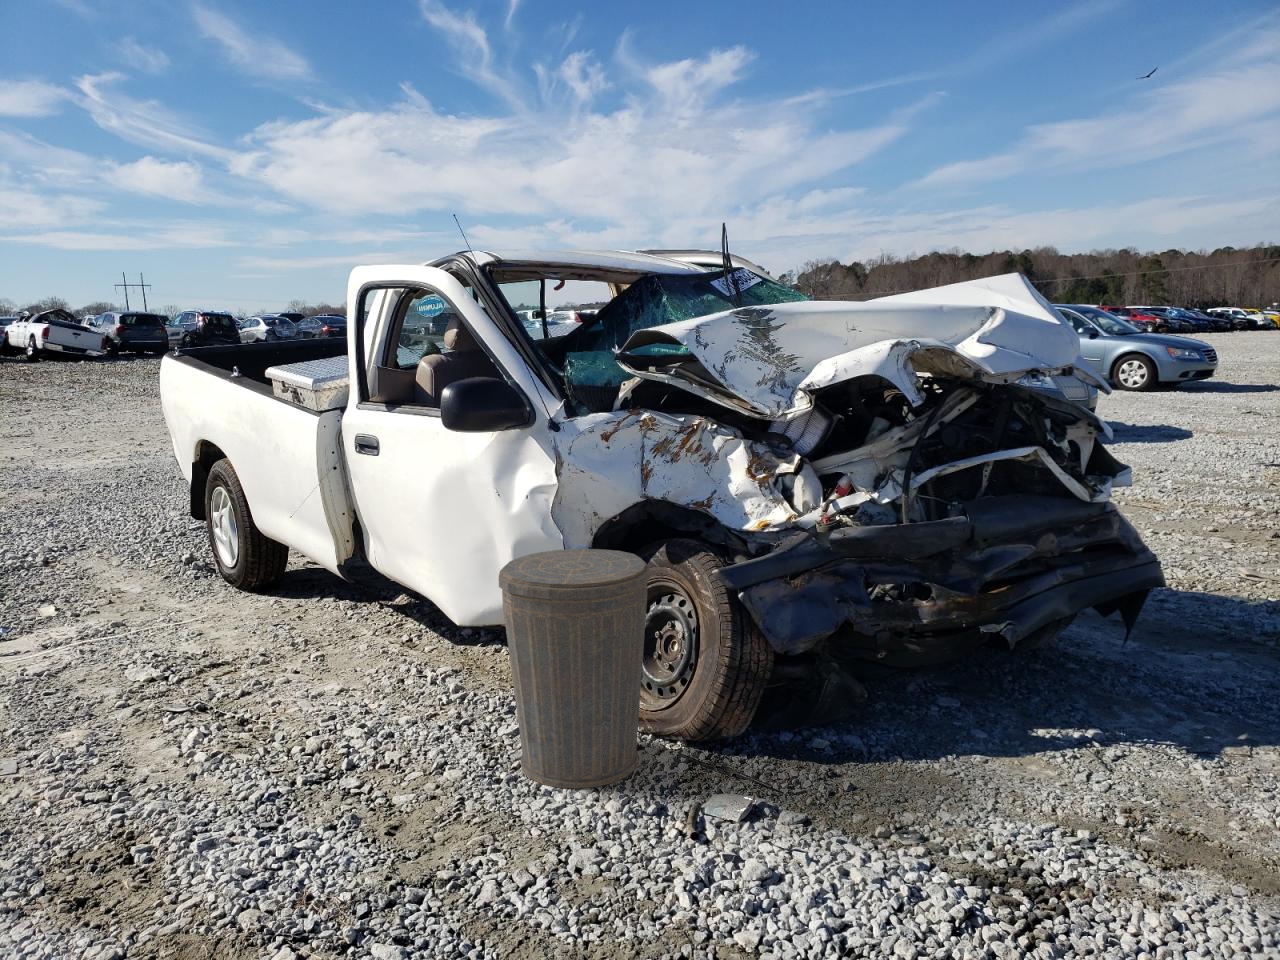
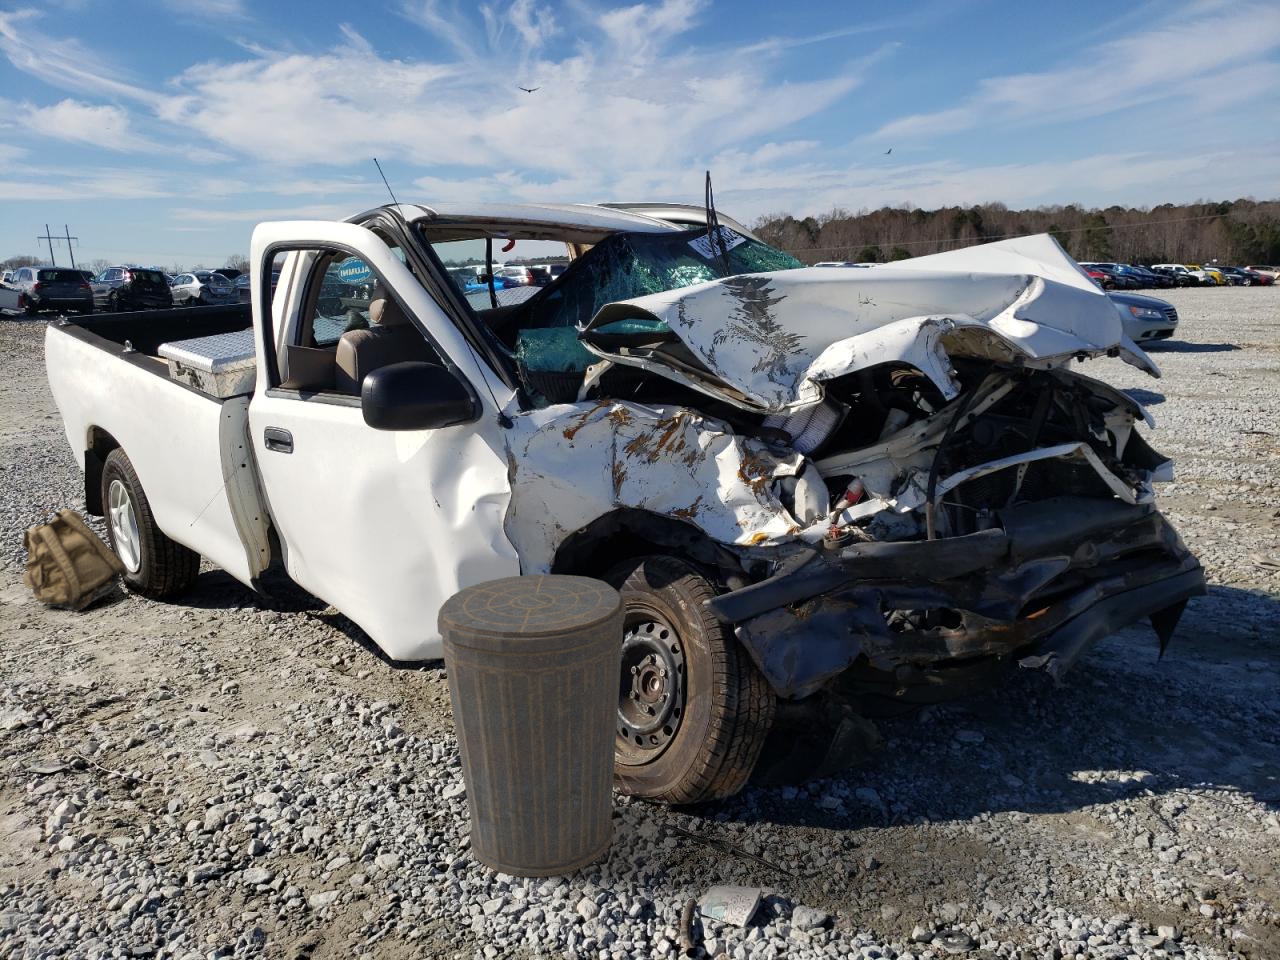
backpack: none [141,509,228,599] -> present [23,508,128,611]

